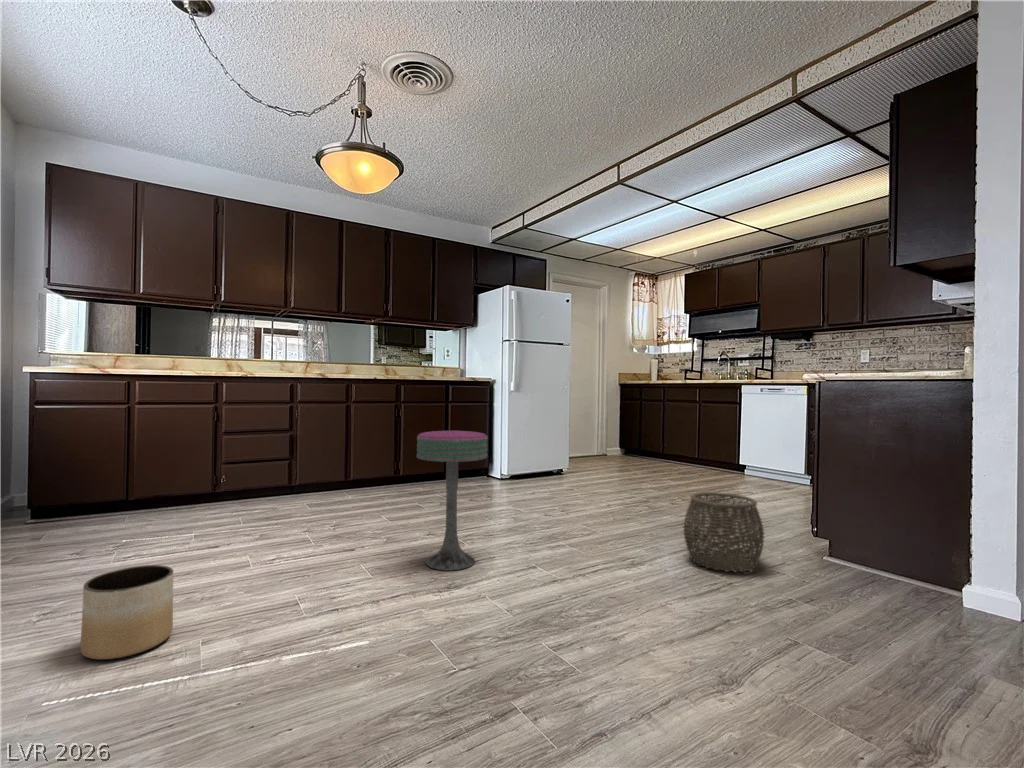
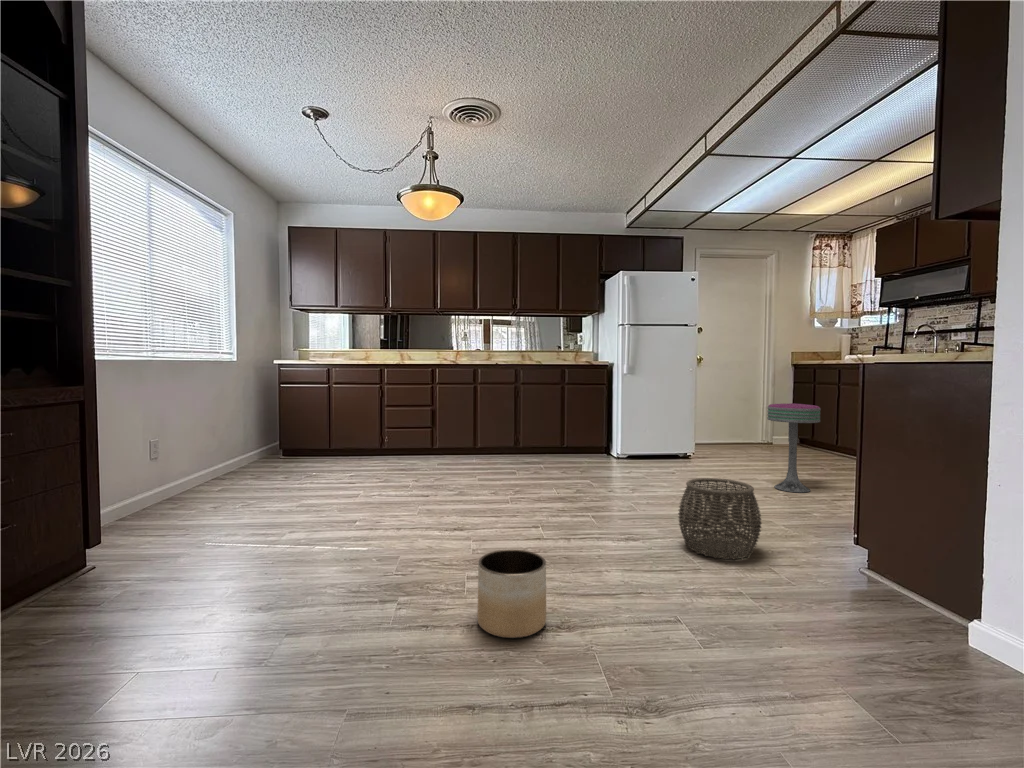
bar stool: present [417,431,488,571] -> present [767,403,821,493]
planter: present [81,565,173,660] -> present [477,549,546,639]

